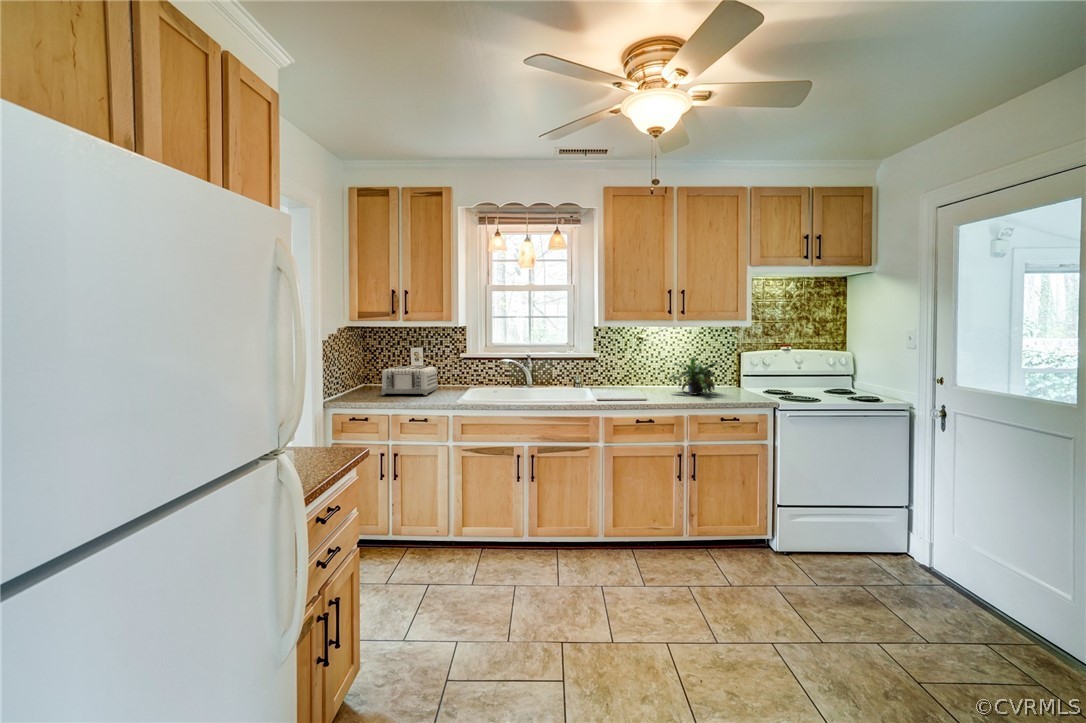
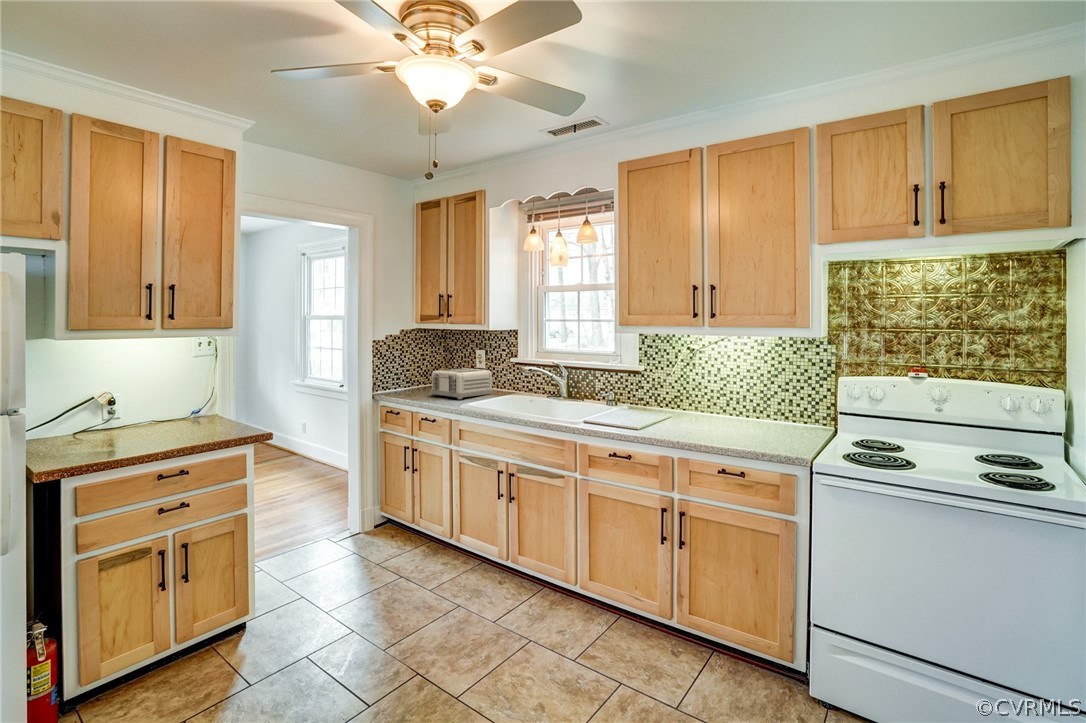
potted plant: present [668,357,720,395] -> none [694,379,770,434]

